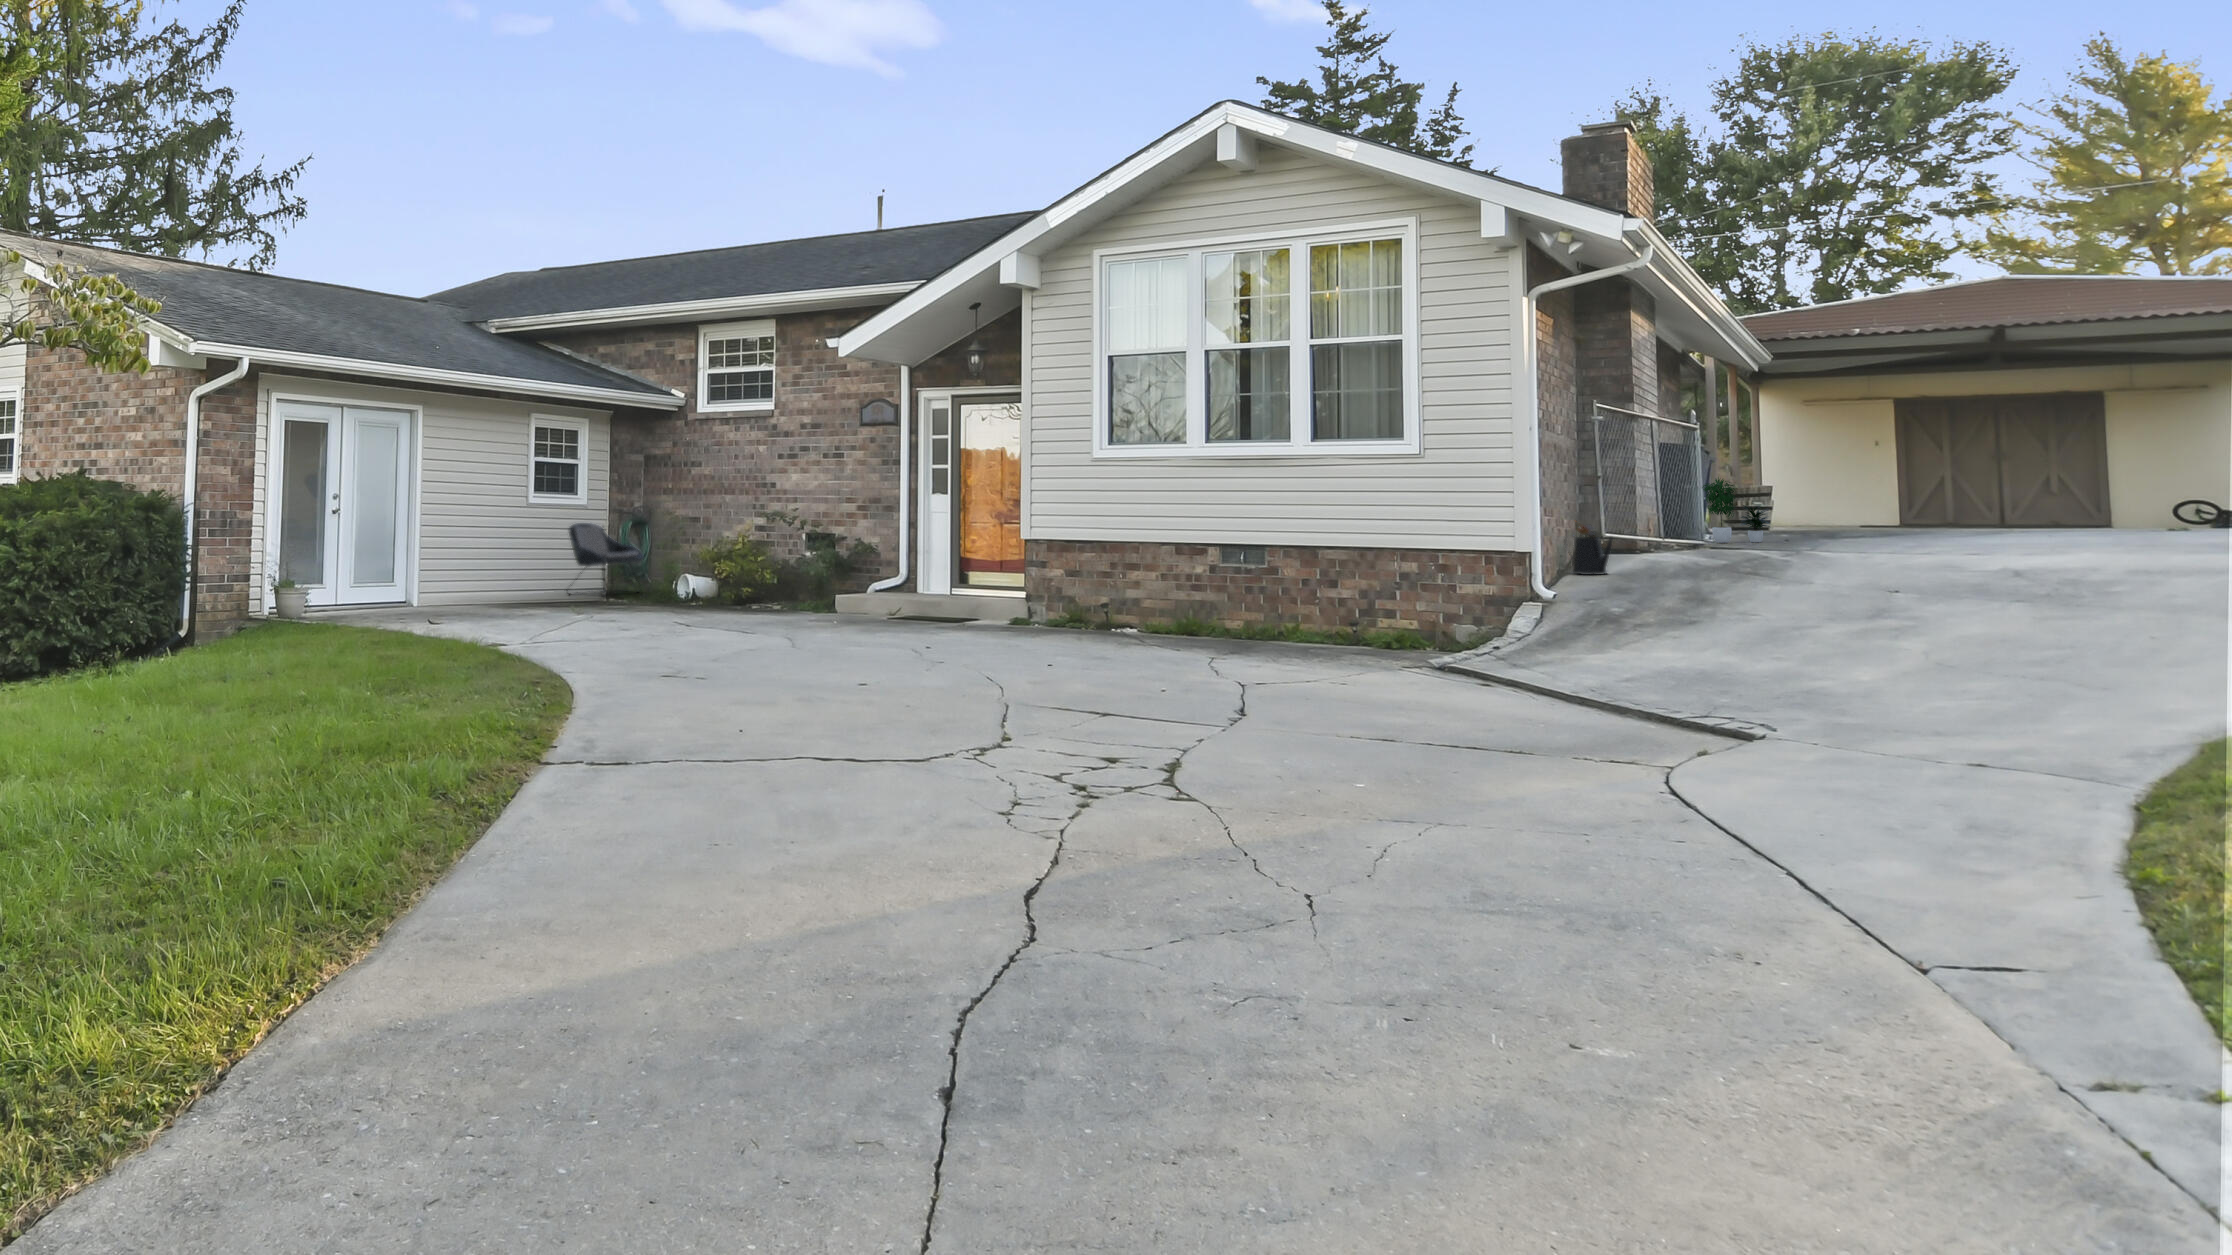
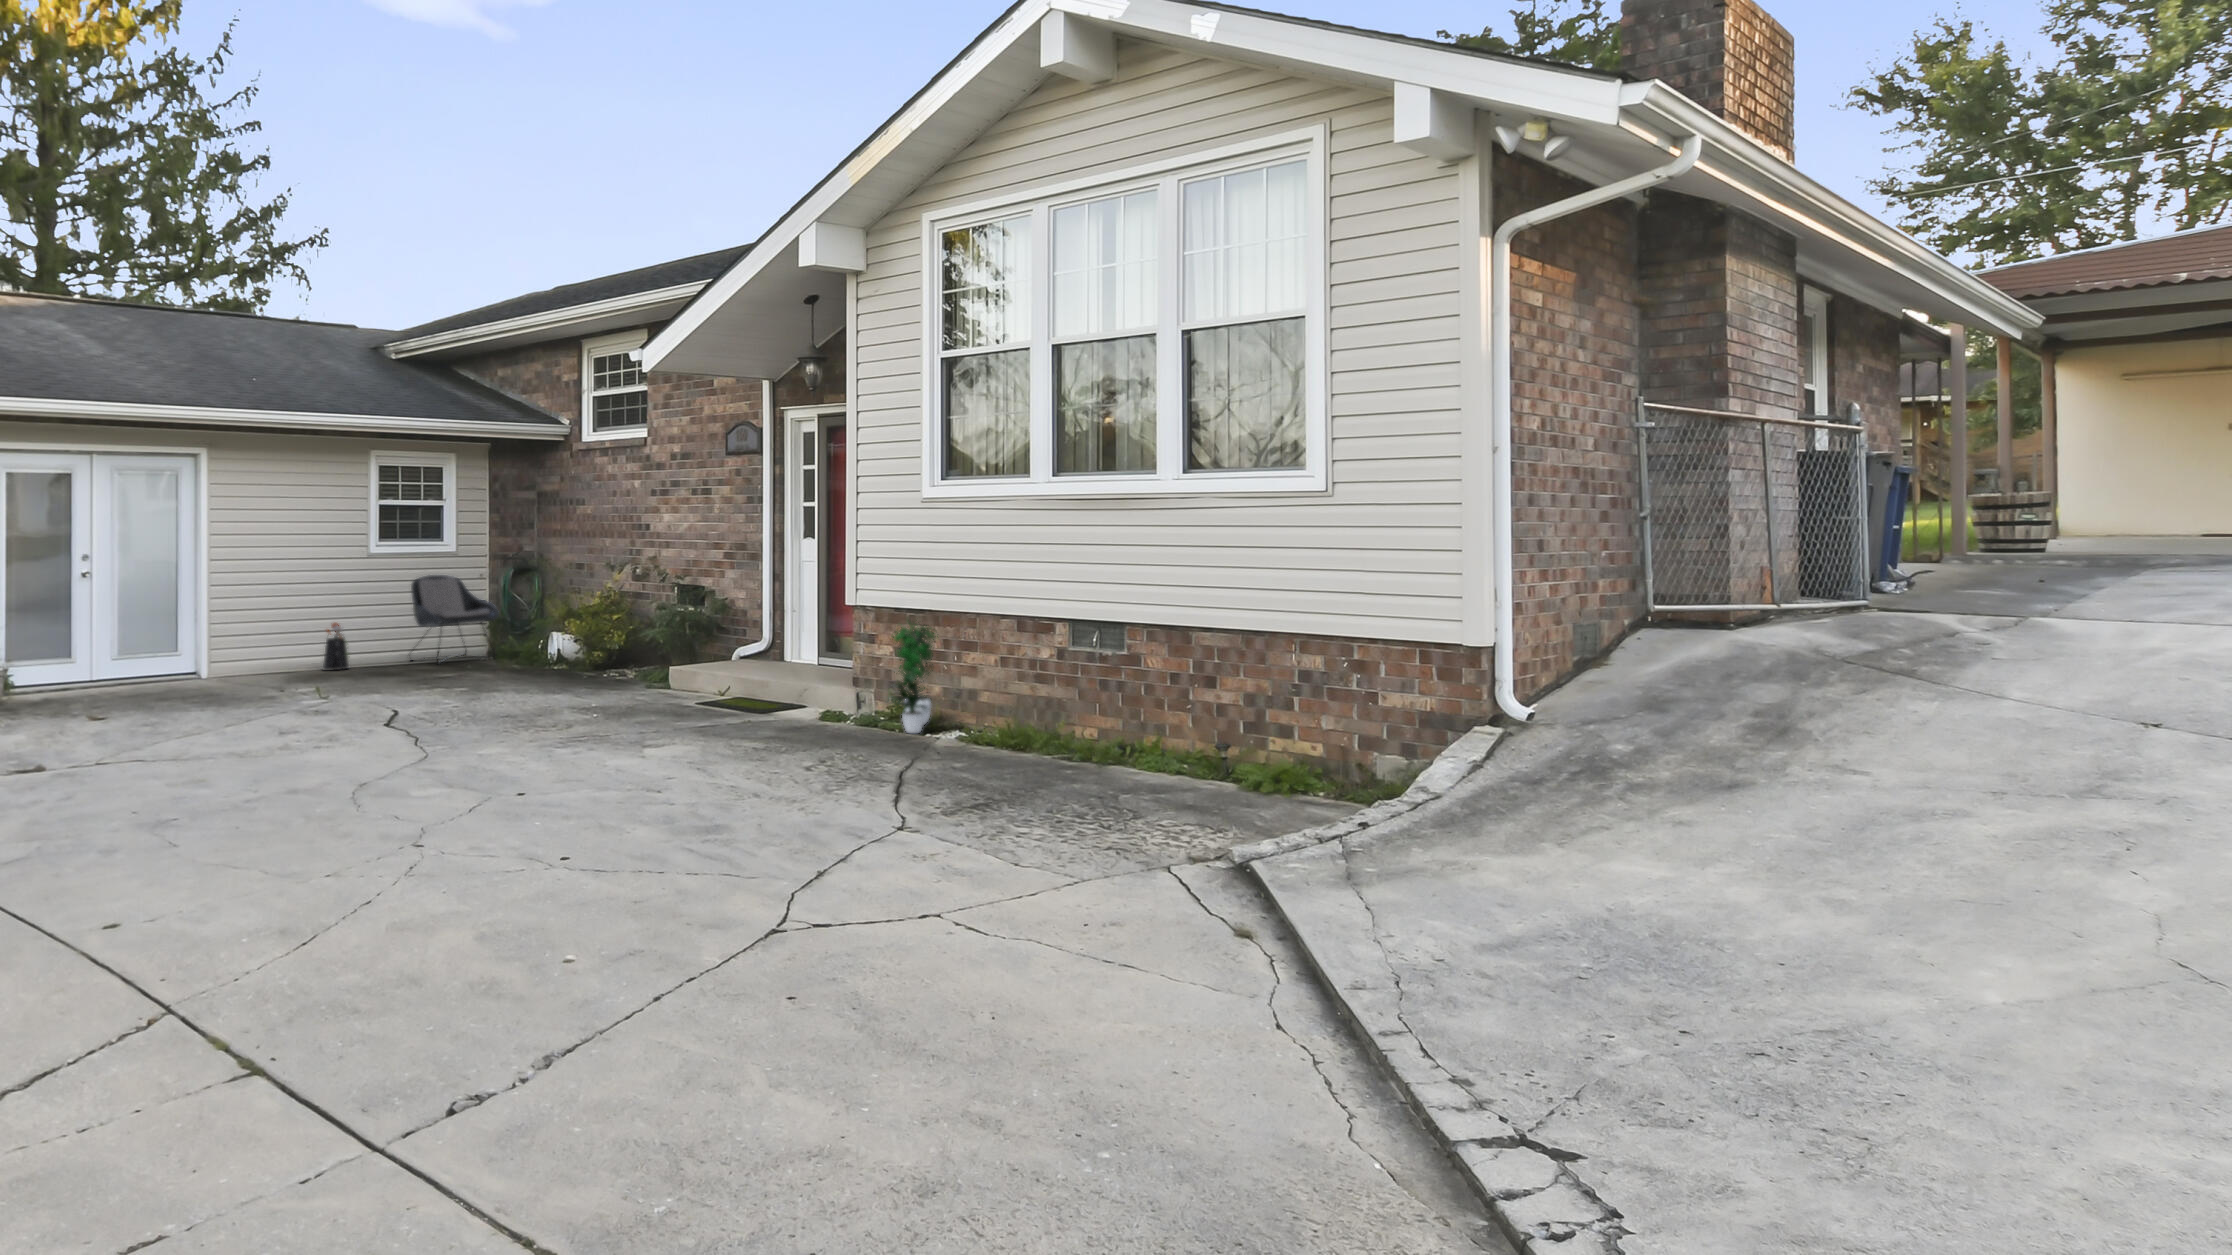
potted plant: present [1702,477,1770,543] -> present [893,622,938,734]
watering can: present [1568,523,1612,575] -> present [323,623,349,671]

